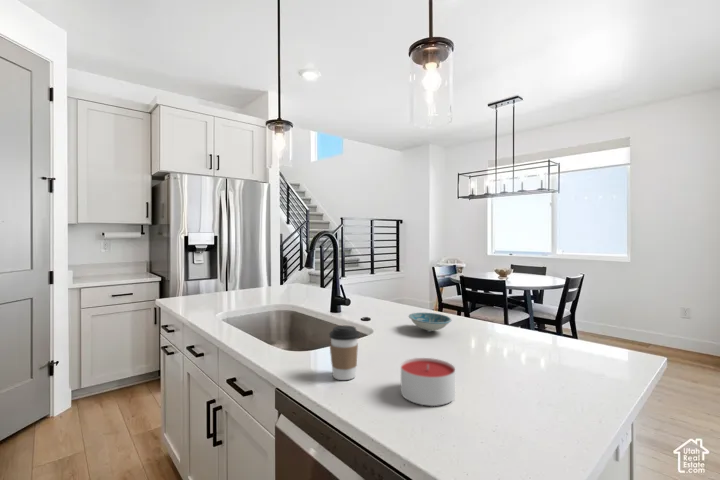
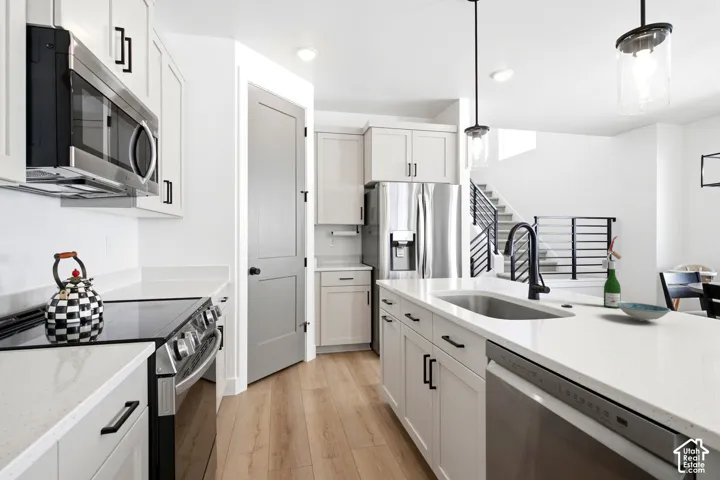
wine bottle: none [396,246,418,316] -> present [602,236,621,308]
coffee cup: present [329,326,360,380] -> none [533,296,562,341]
candle: present [401,358,455,406] -> none [604,329,666,368]

